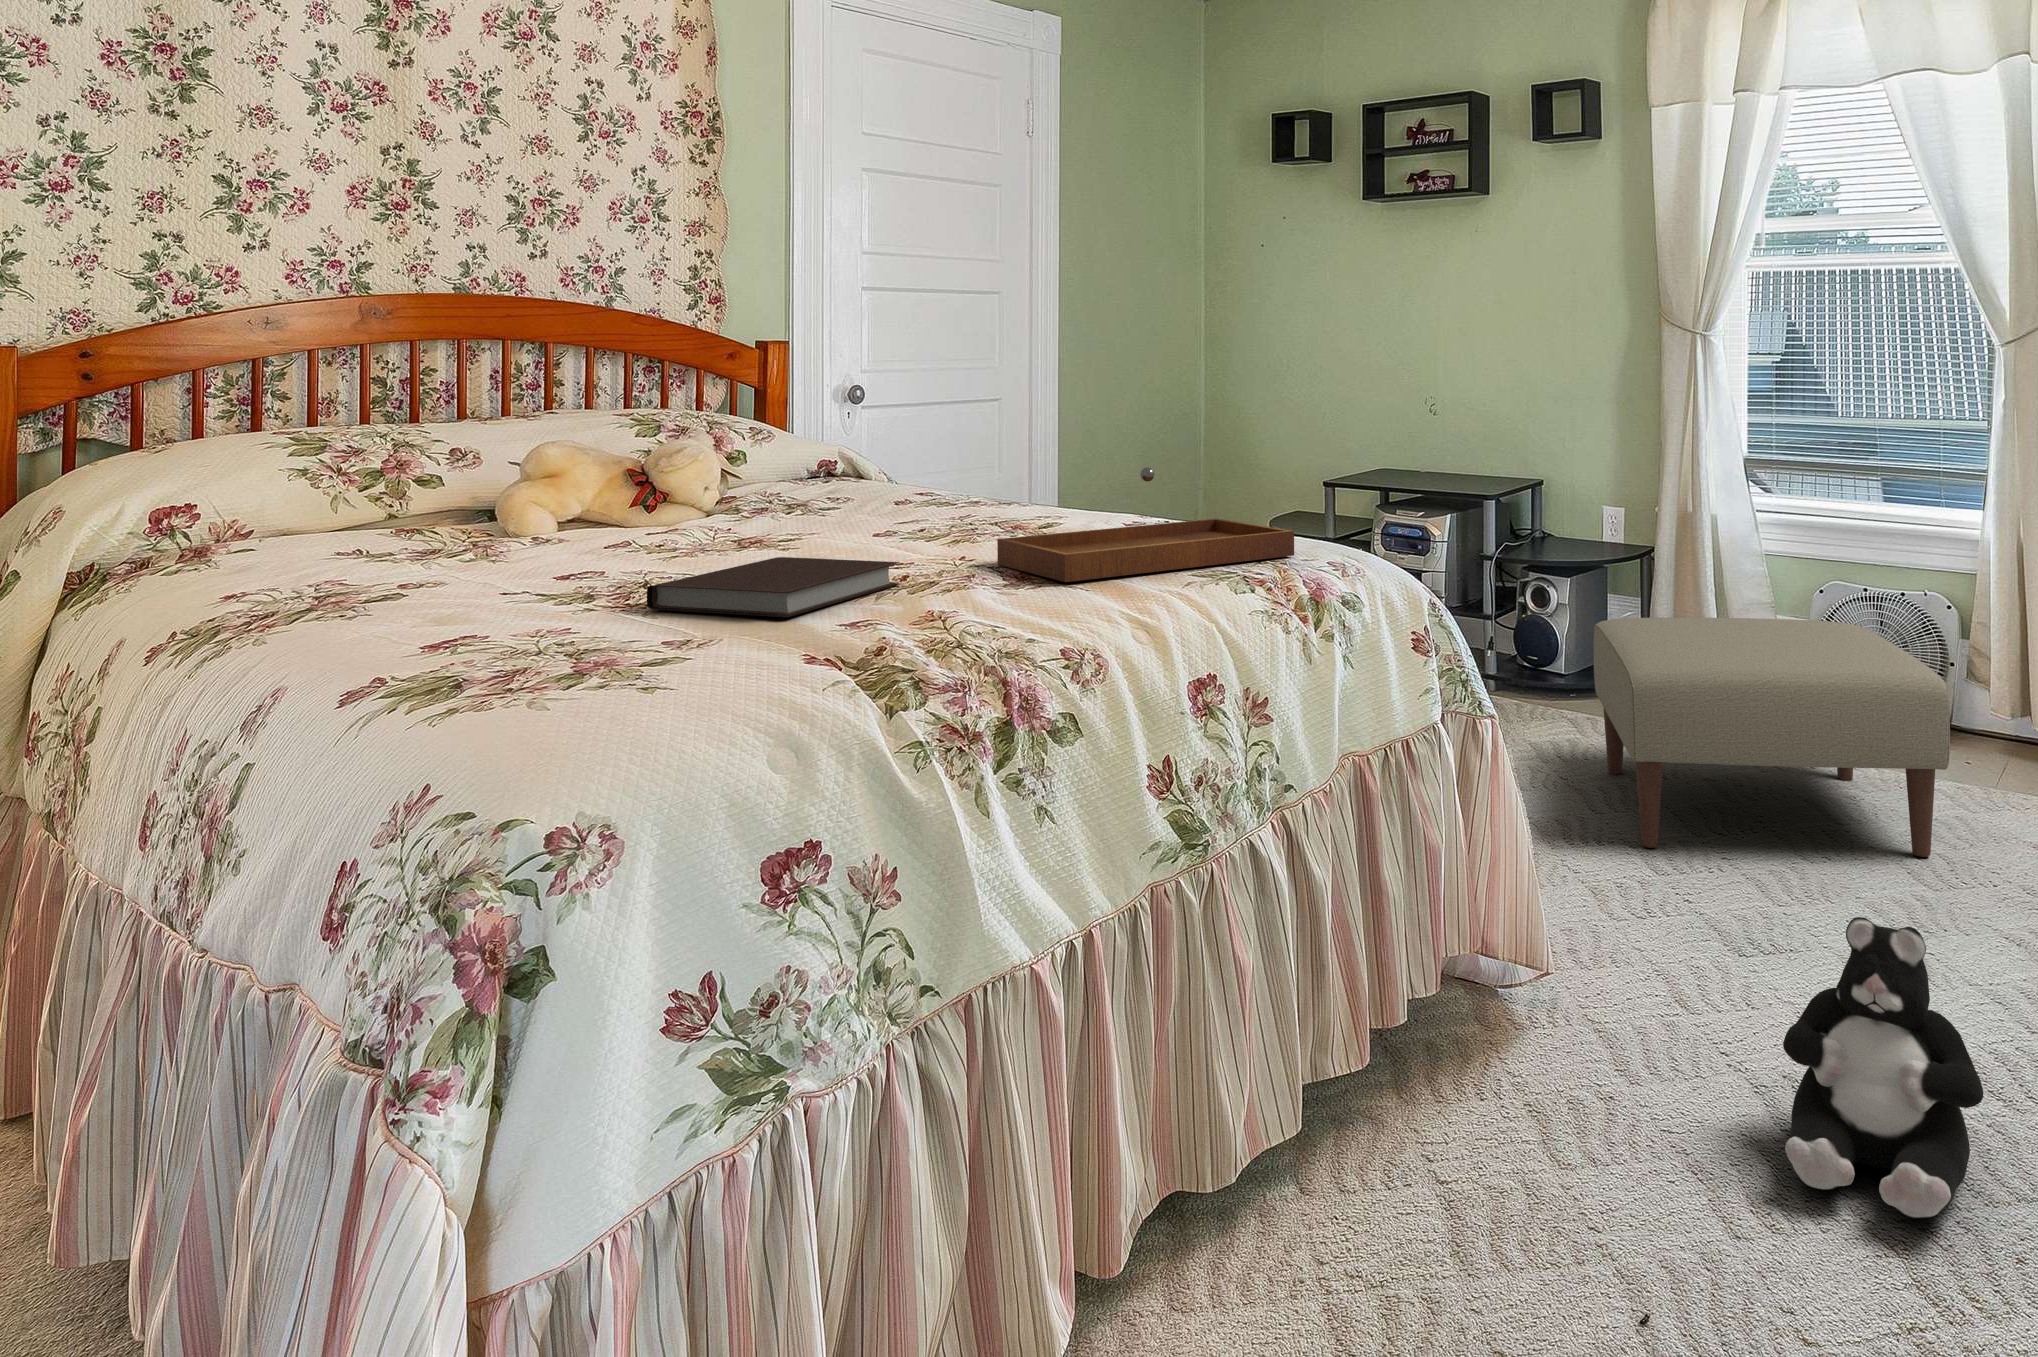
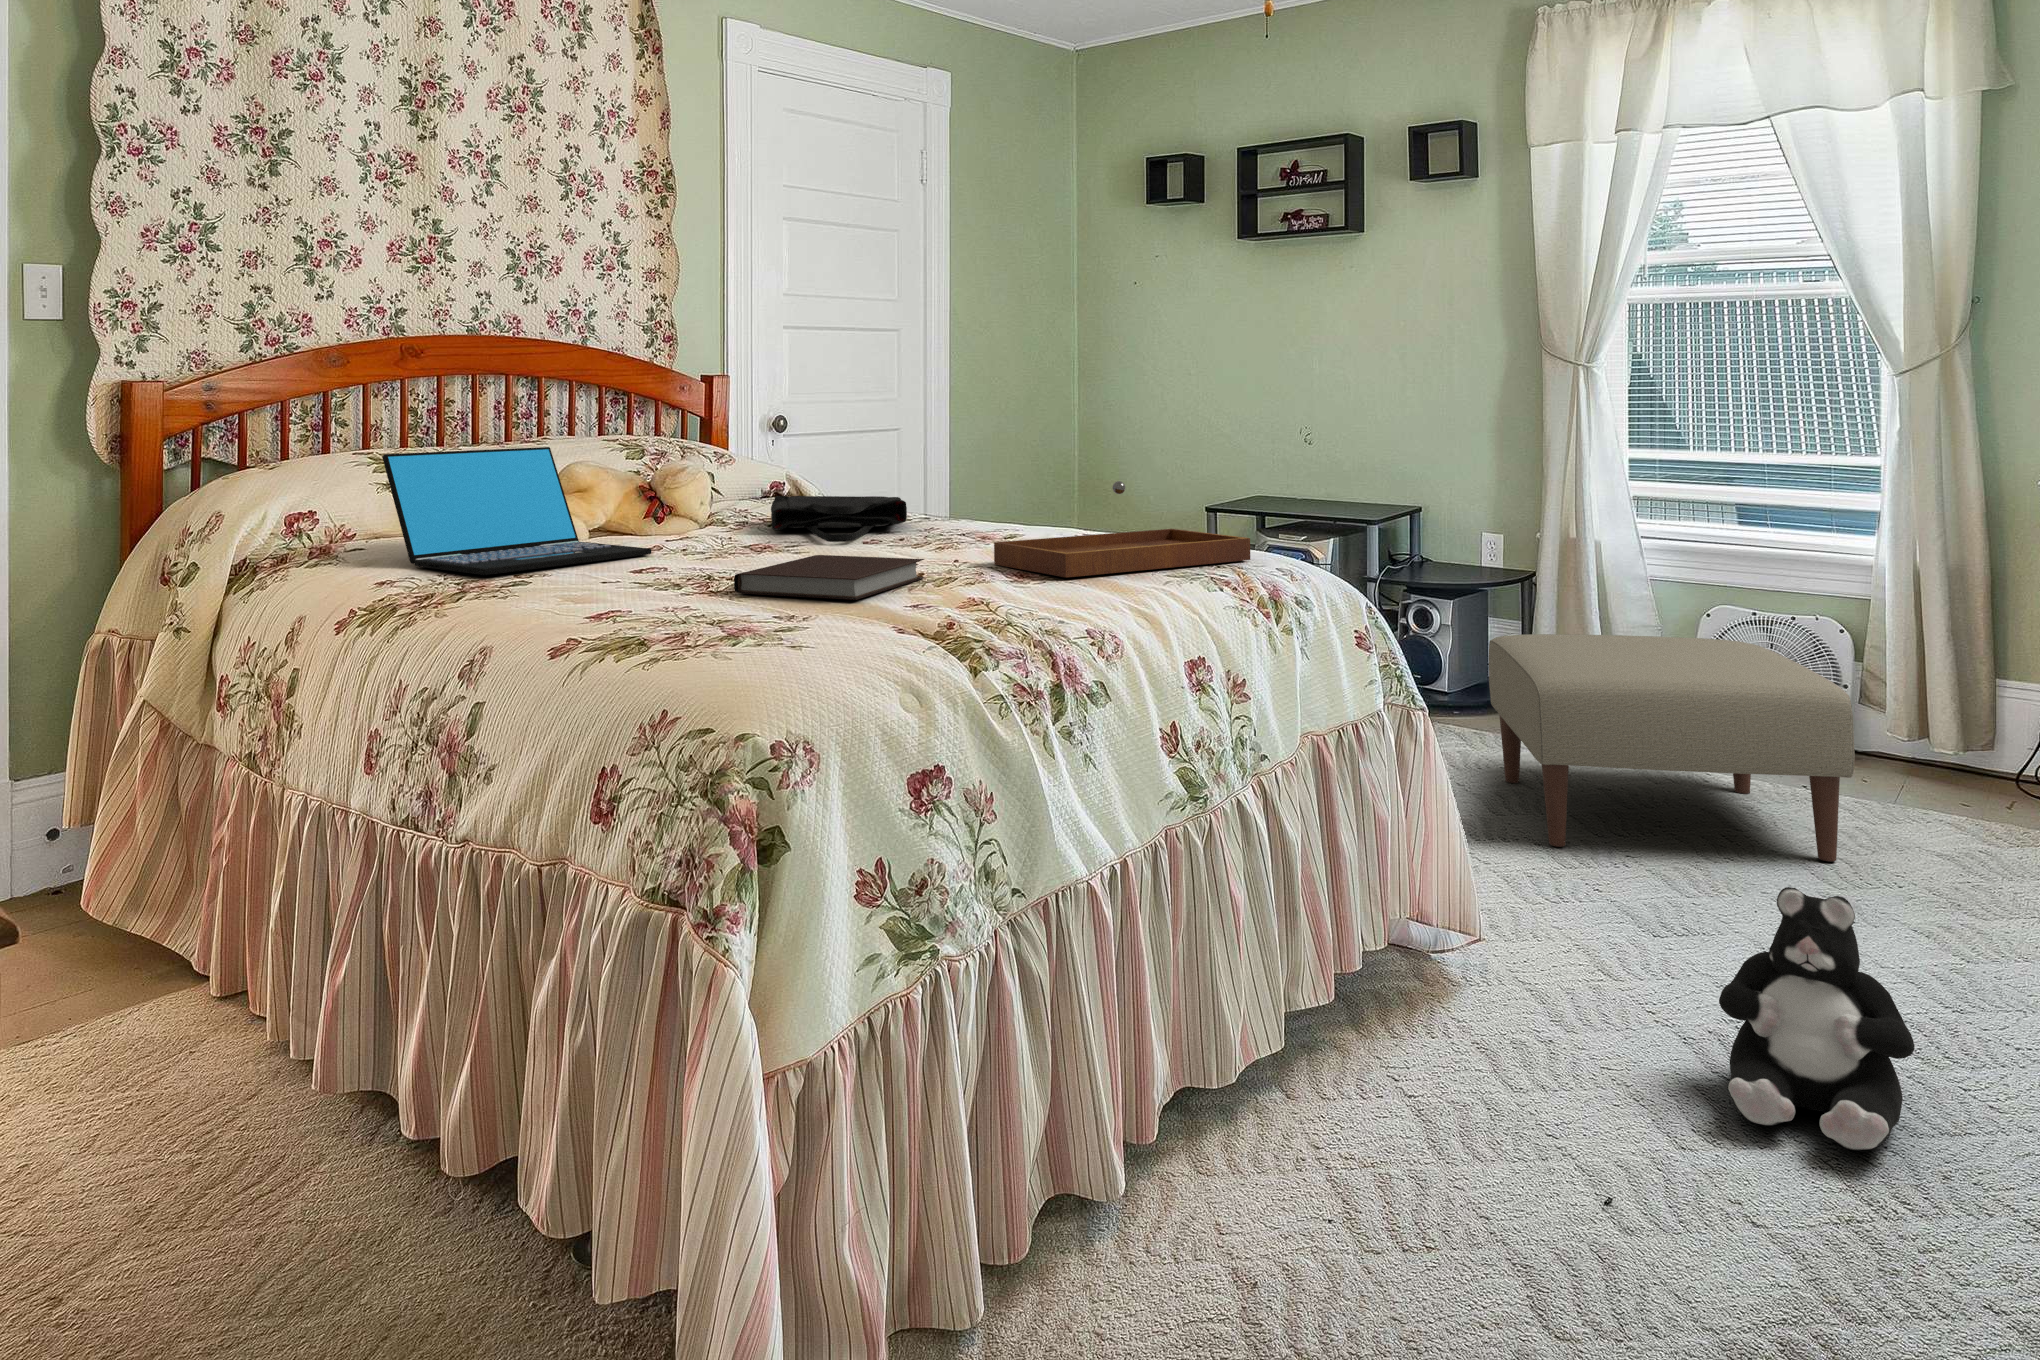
laptop: none [248,427,598,587] -> present [382,447,652,575]
tote bag: none [770,480,938,536] -> present [771,496,907,542]

